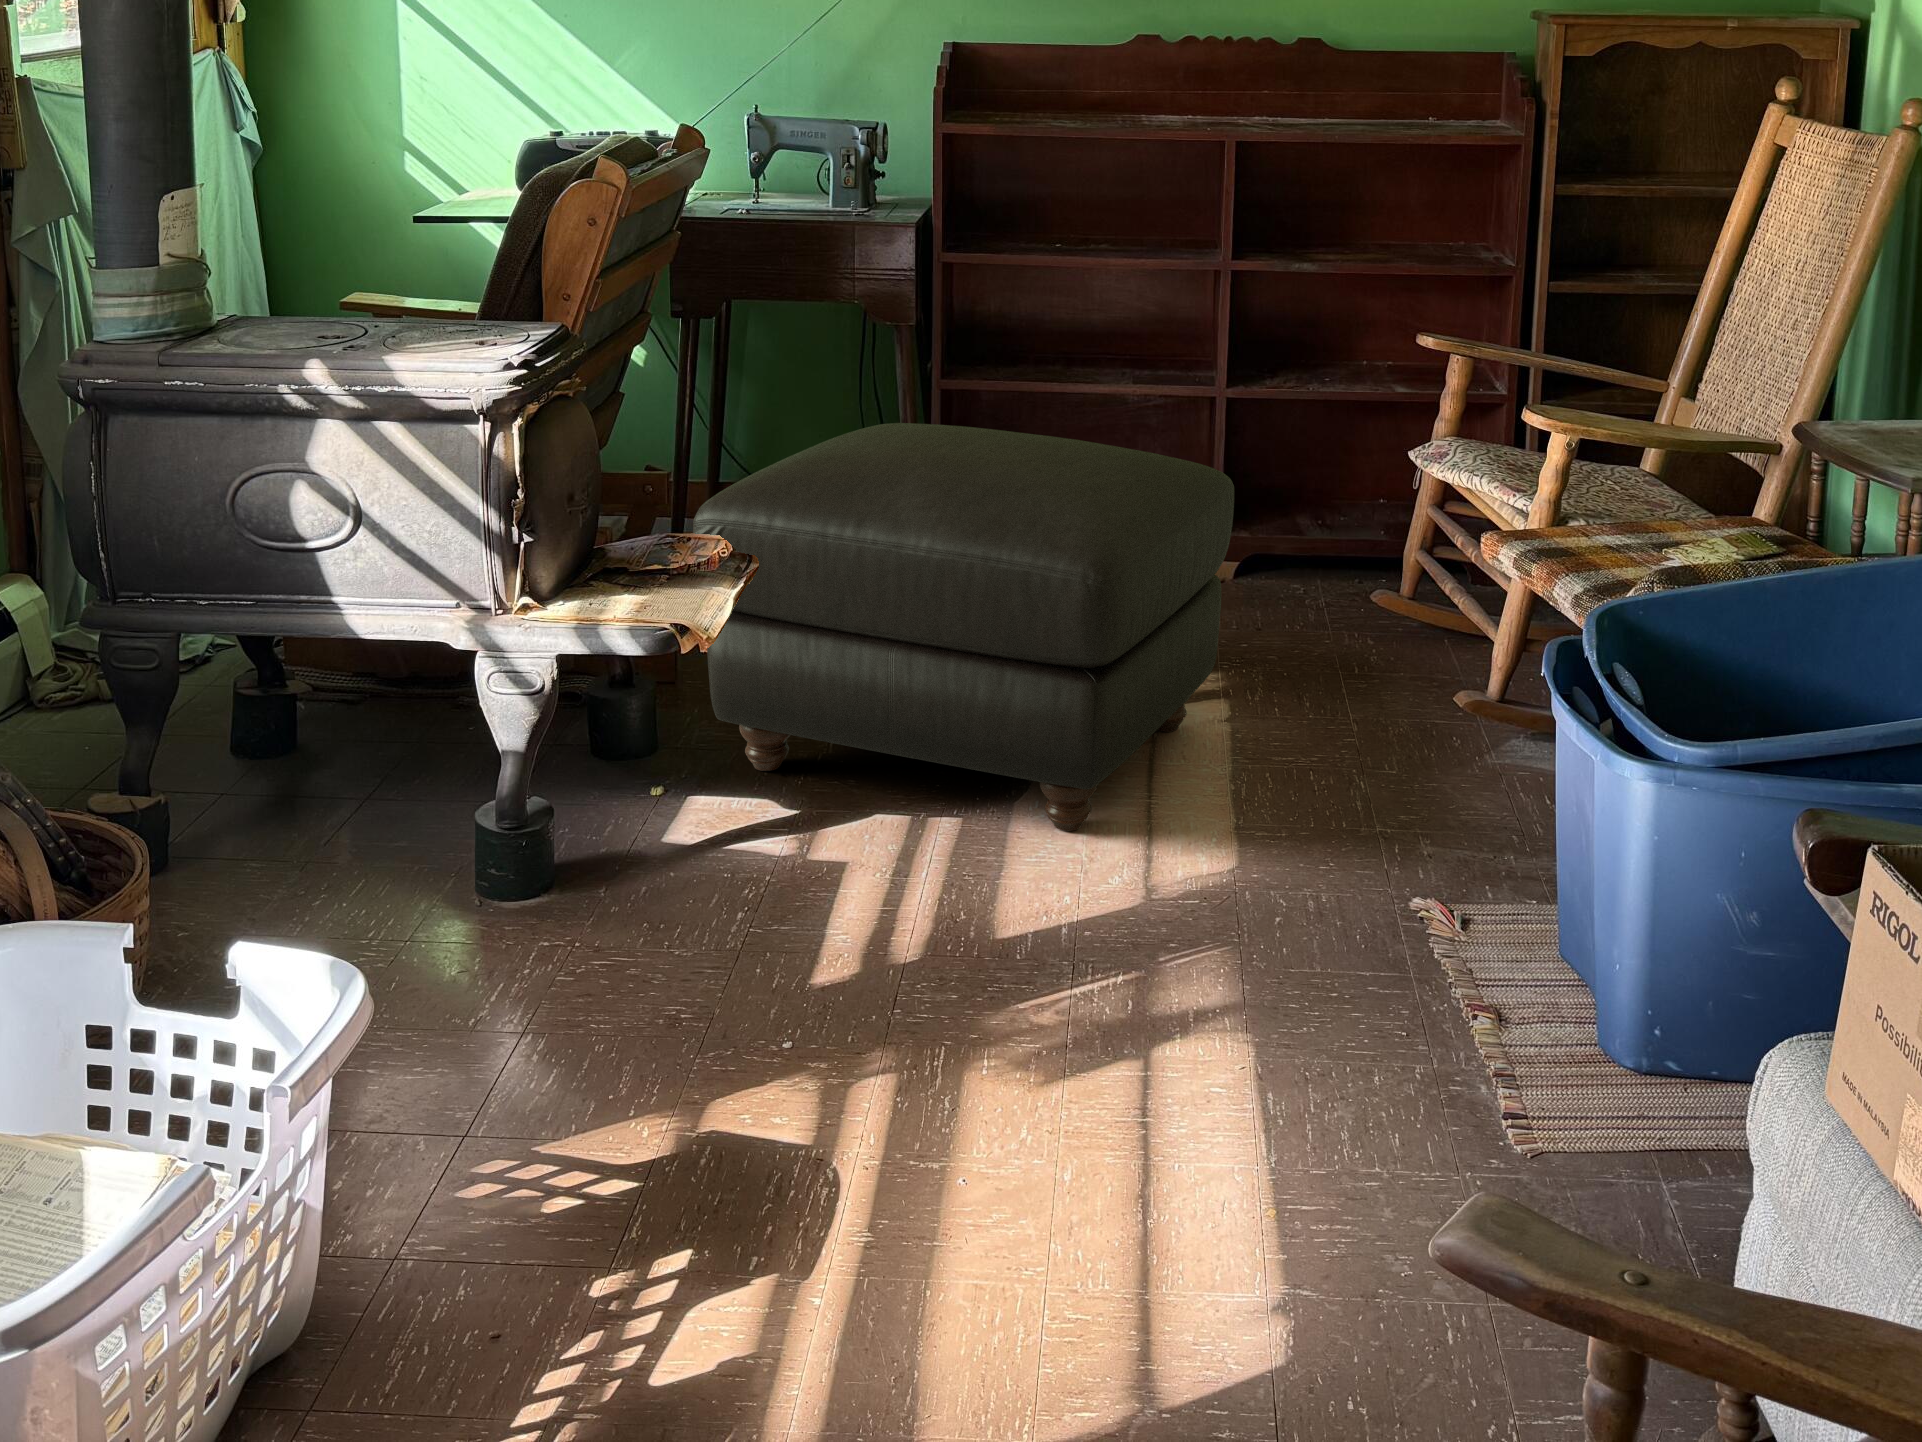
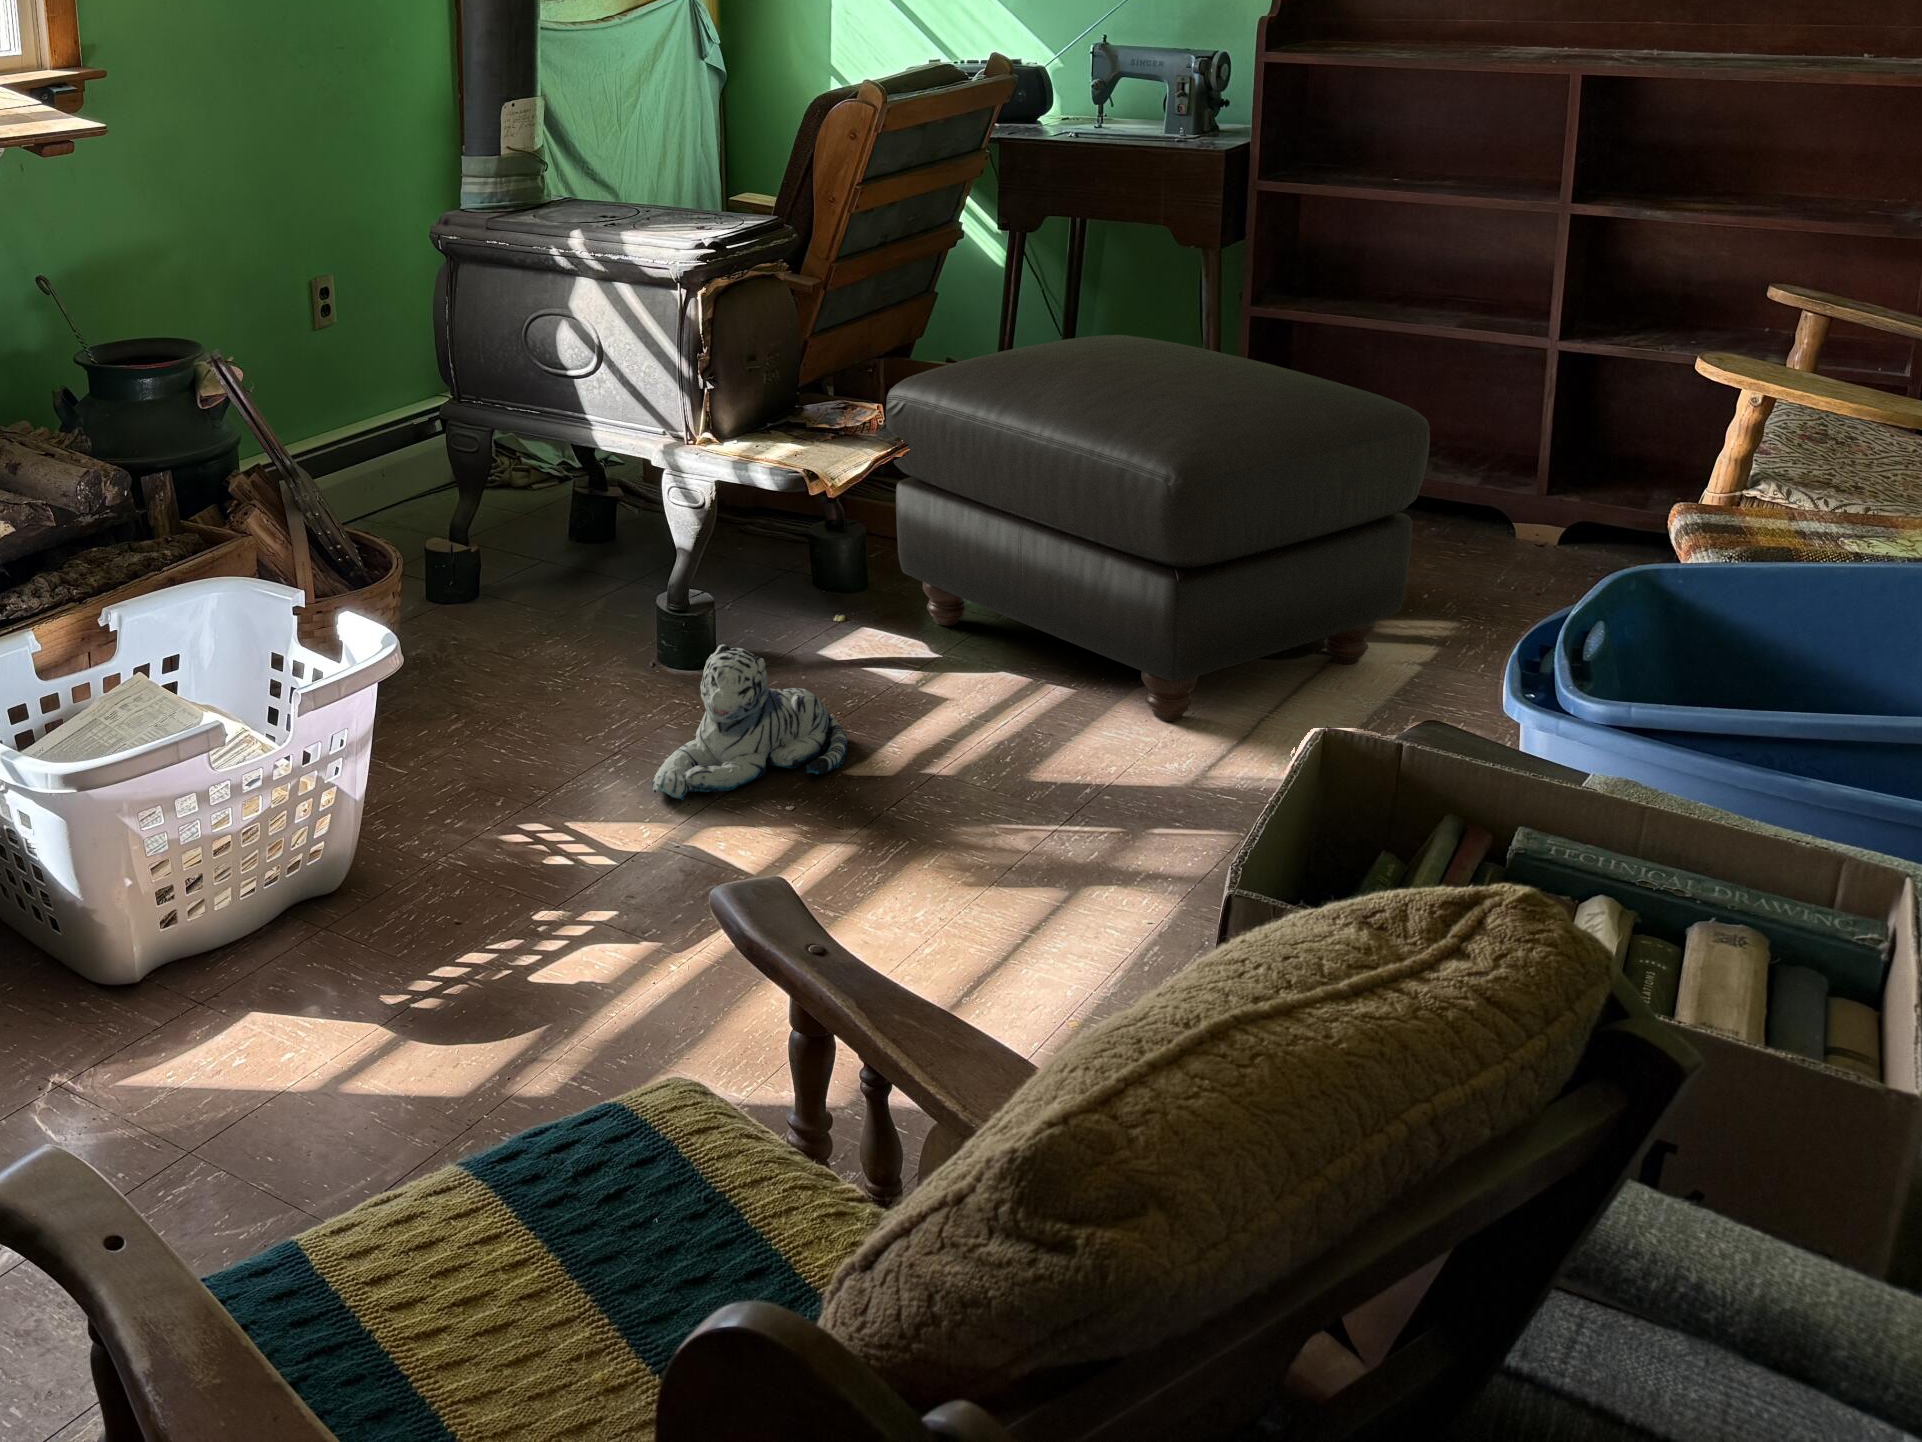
plush toy: none [604,859,796,1069] -> present [652,644,848,800]

